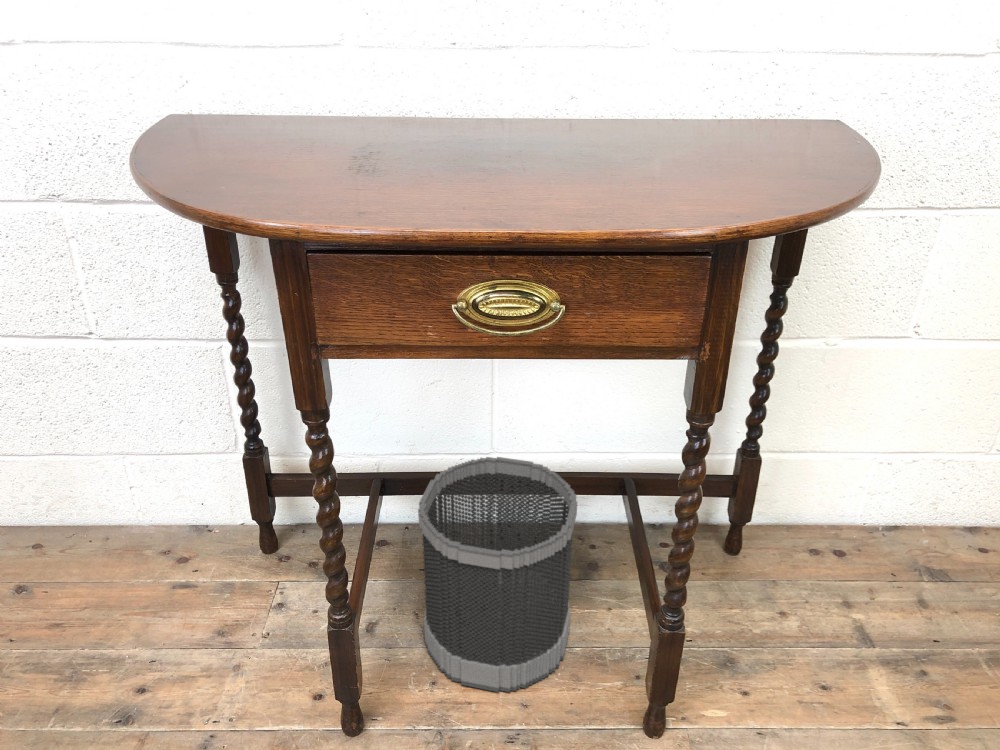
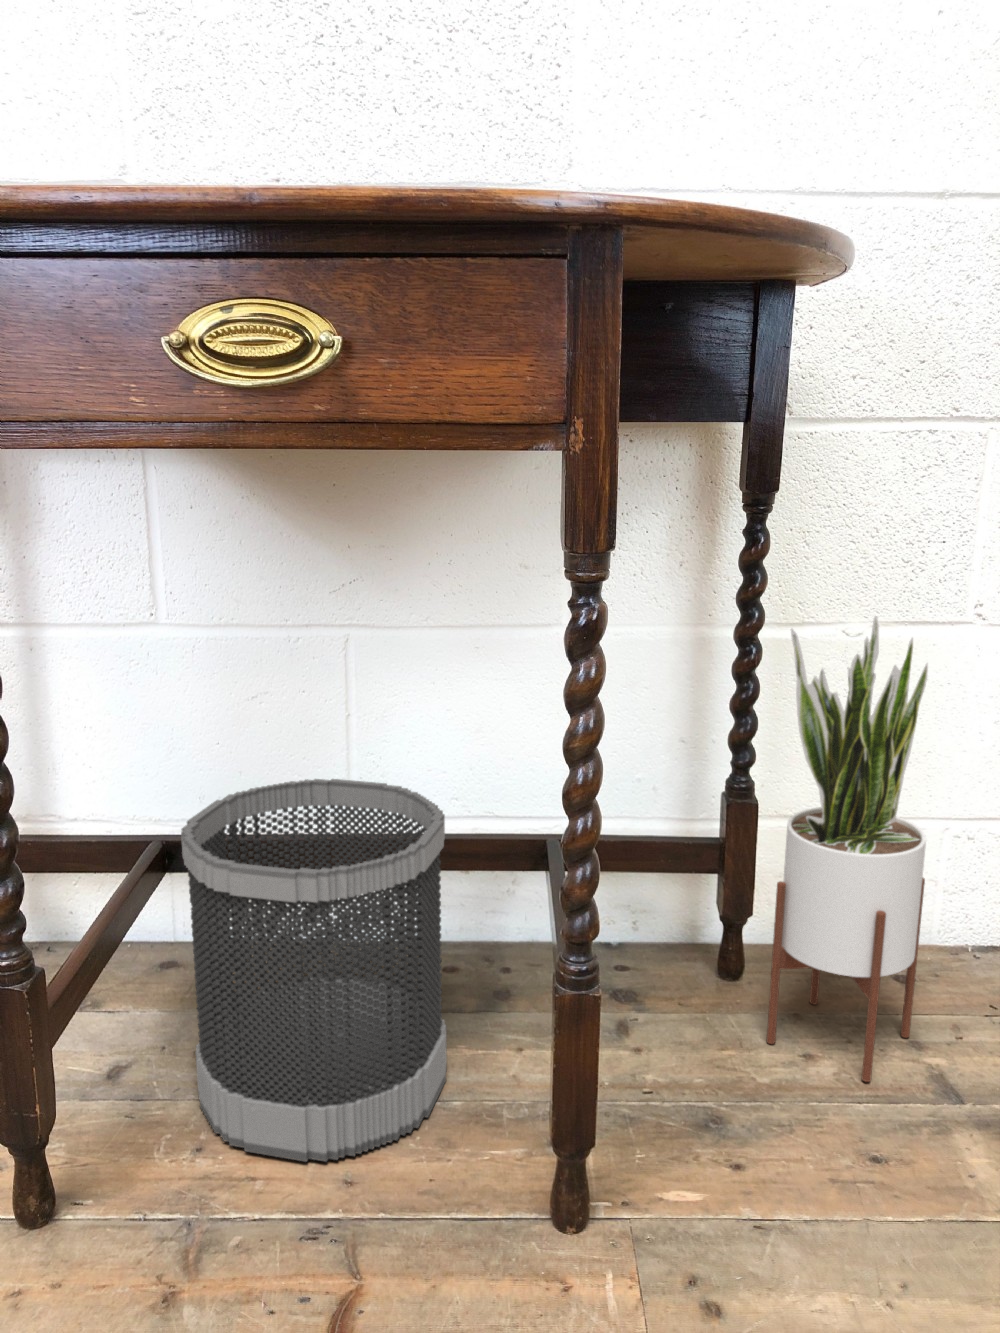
potted plant: none [757,371,884,633] -> present [767,616,928,1082]

